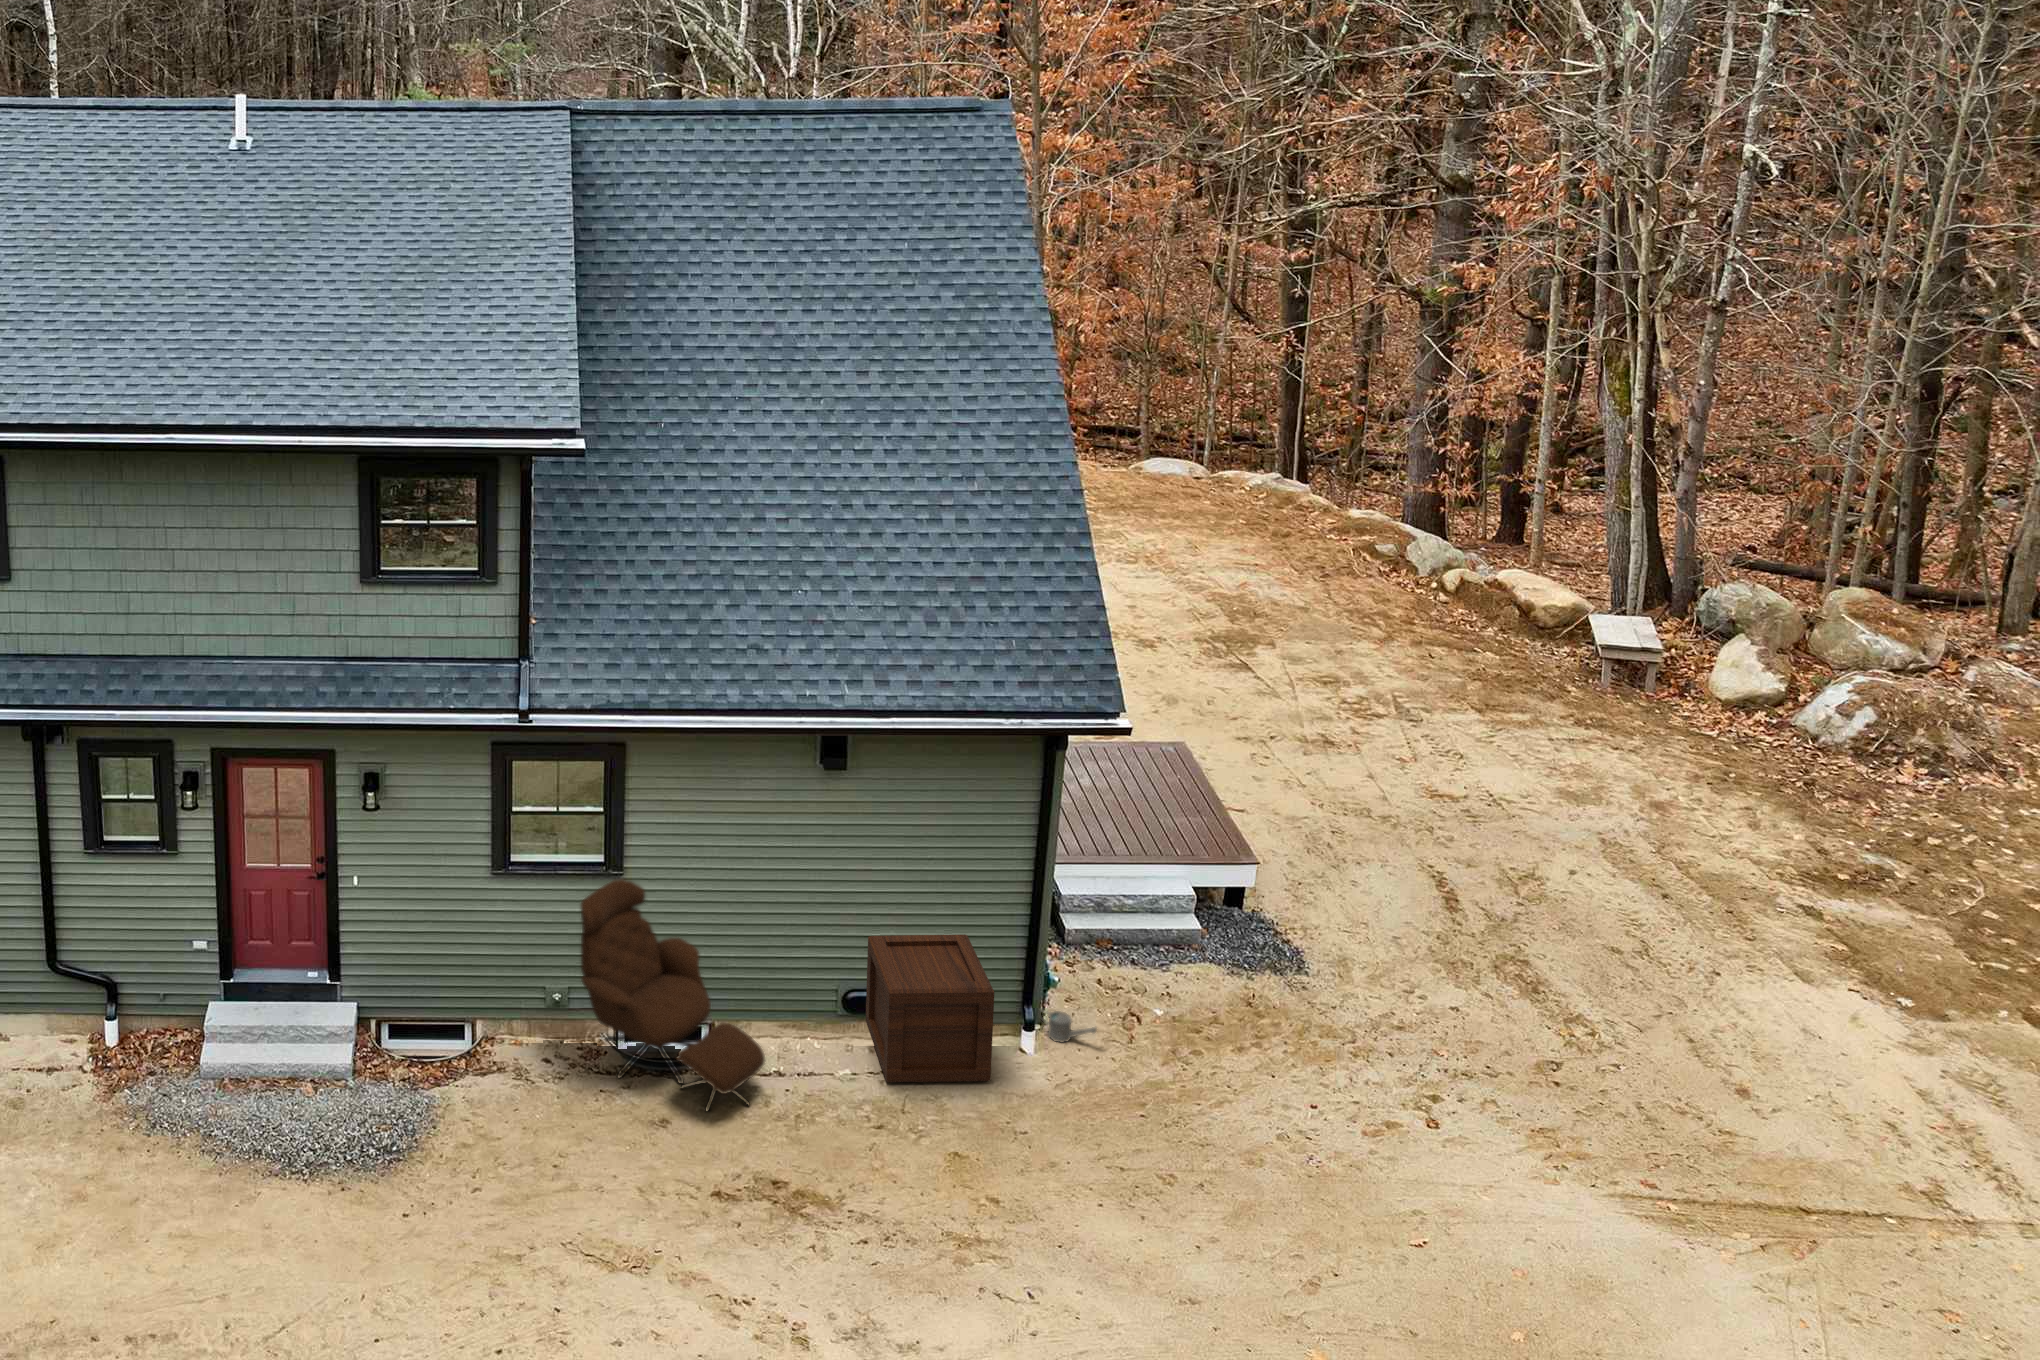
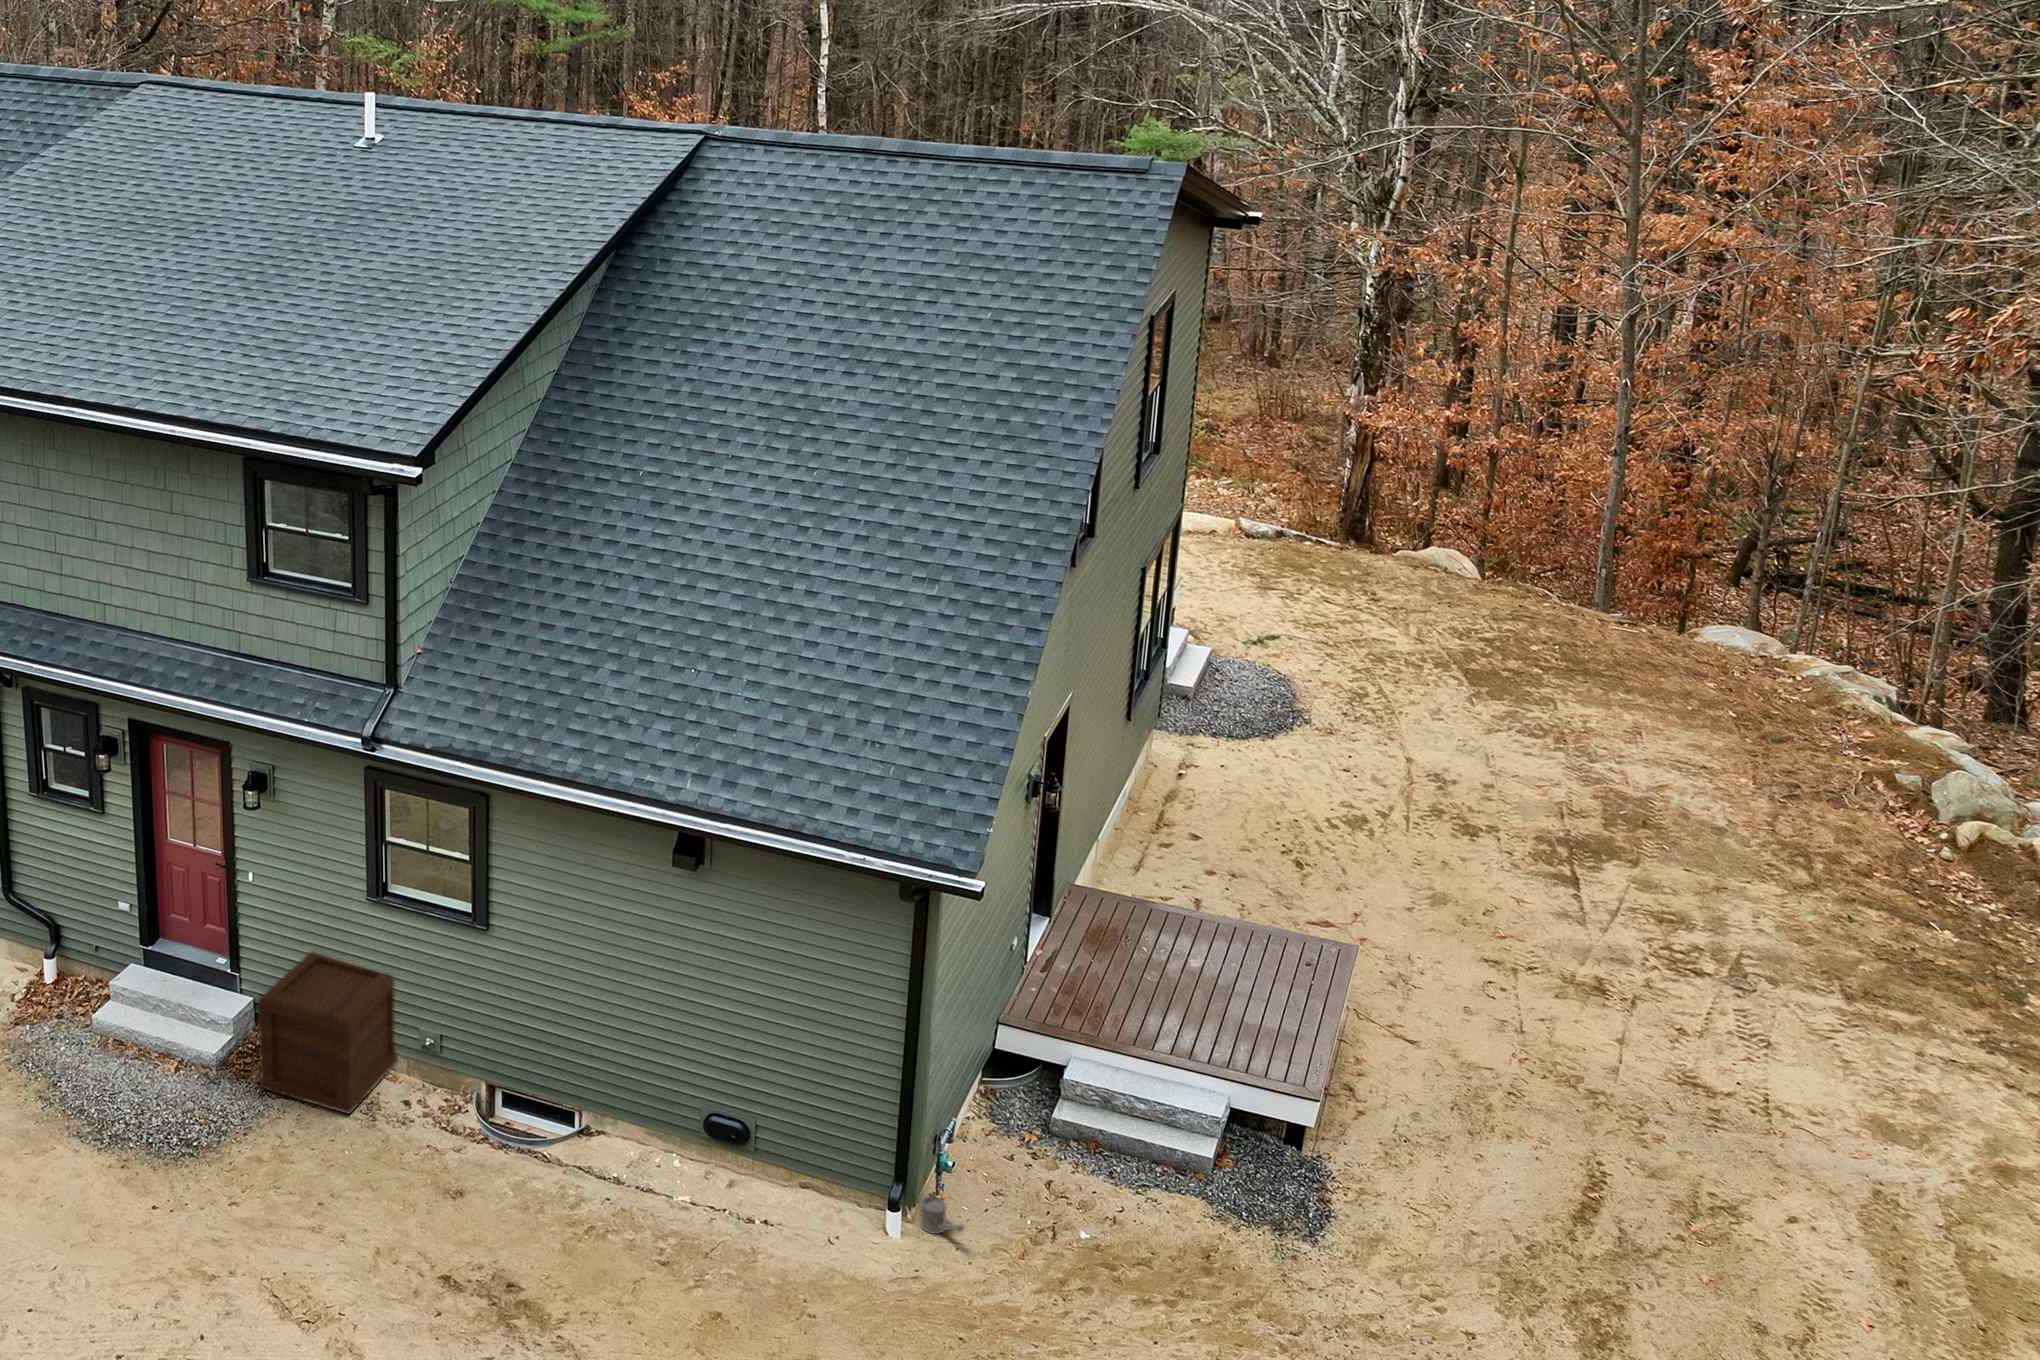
lounge chair: present [581,879,765,1111] -> none [419,931,574,1197]
wooden crate: present [866,934,994,1083] -> present [258,950,398,1114]

